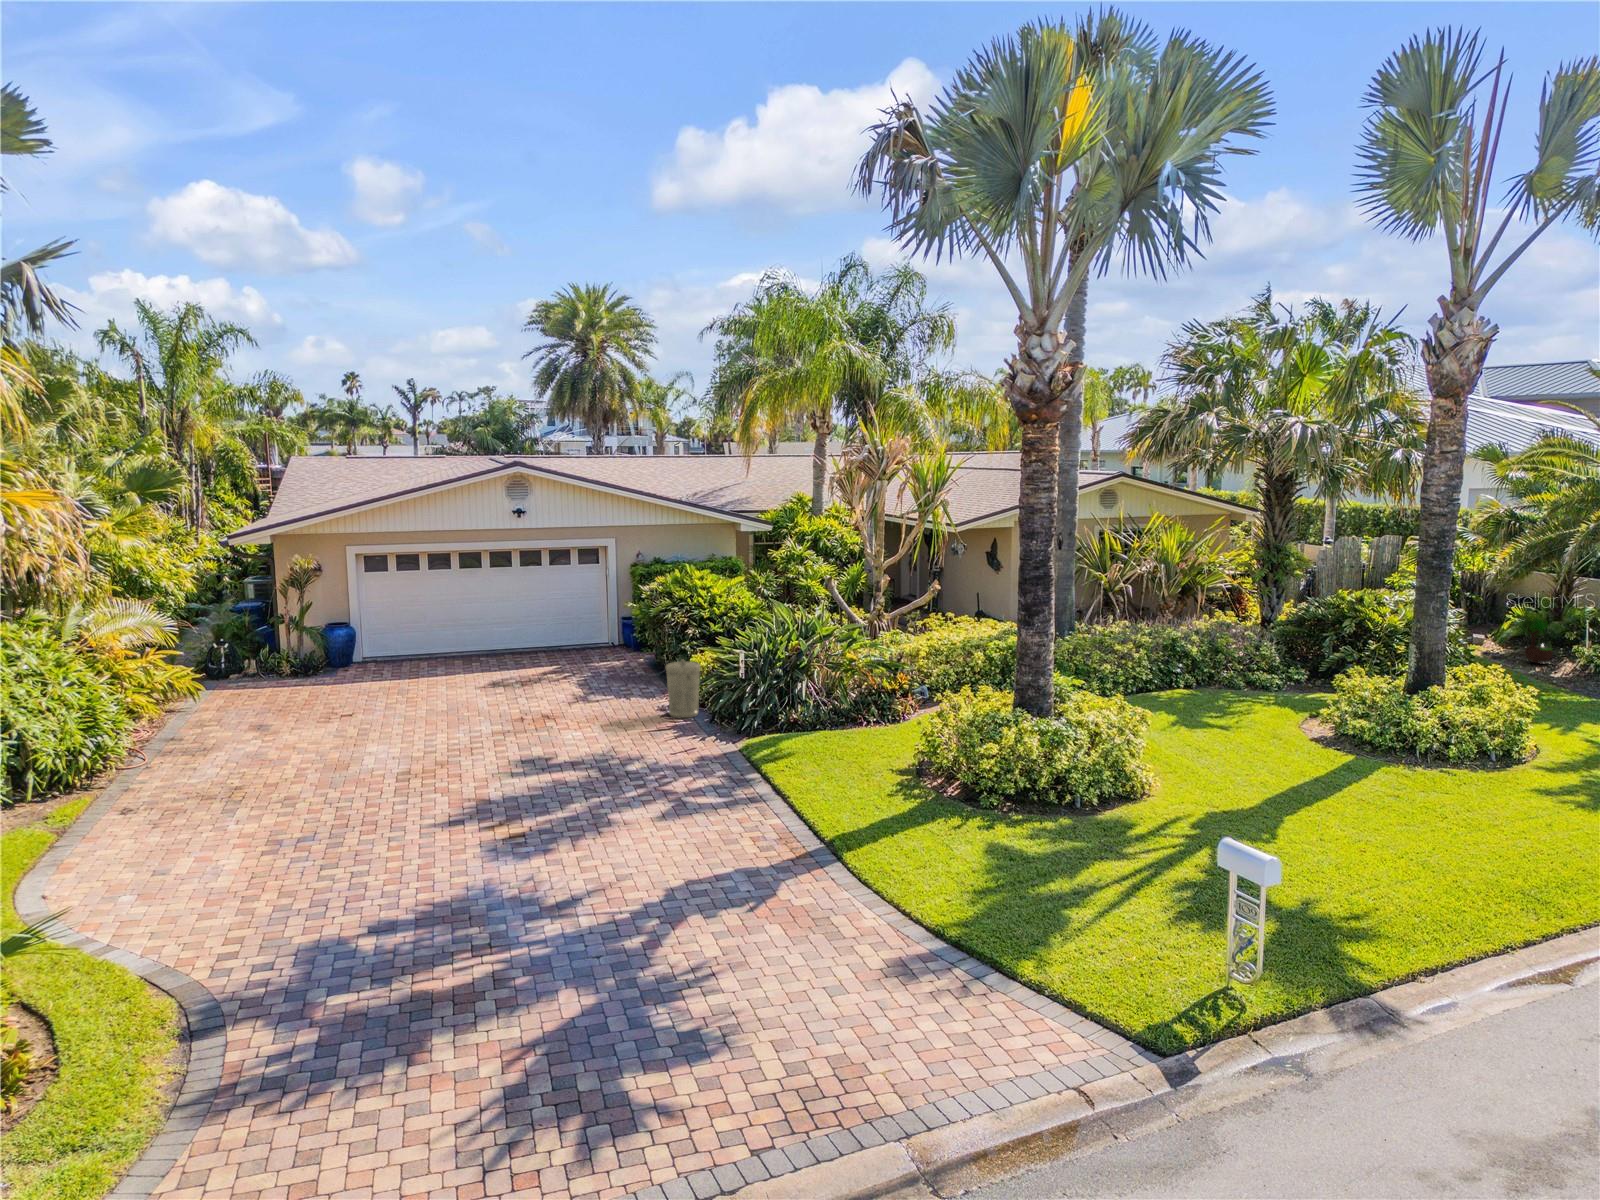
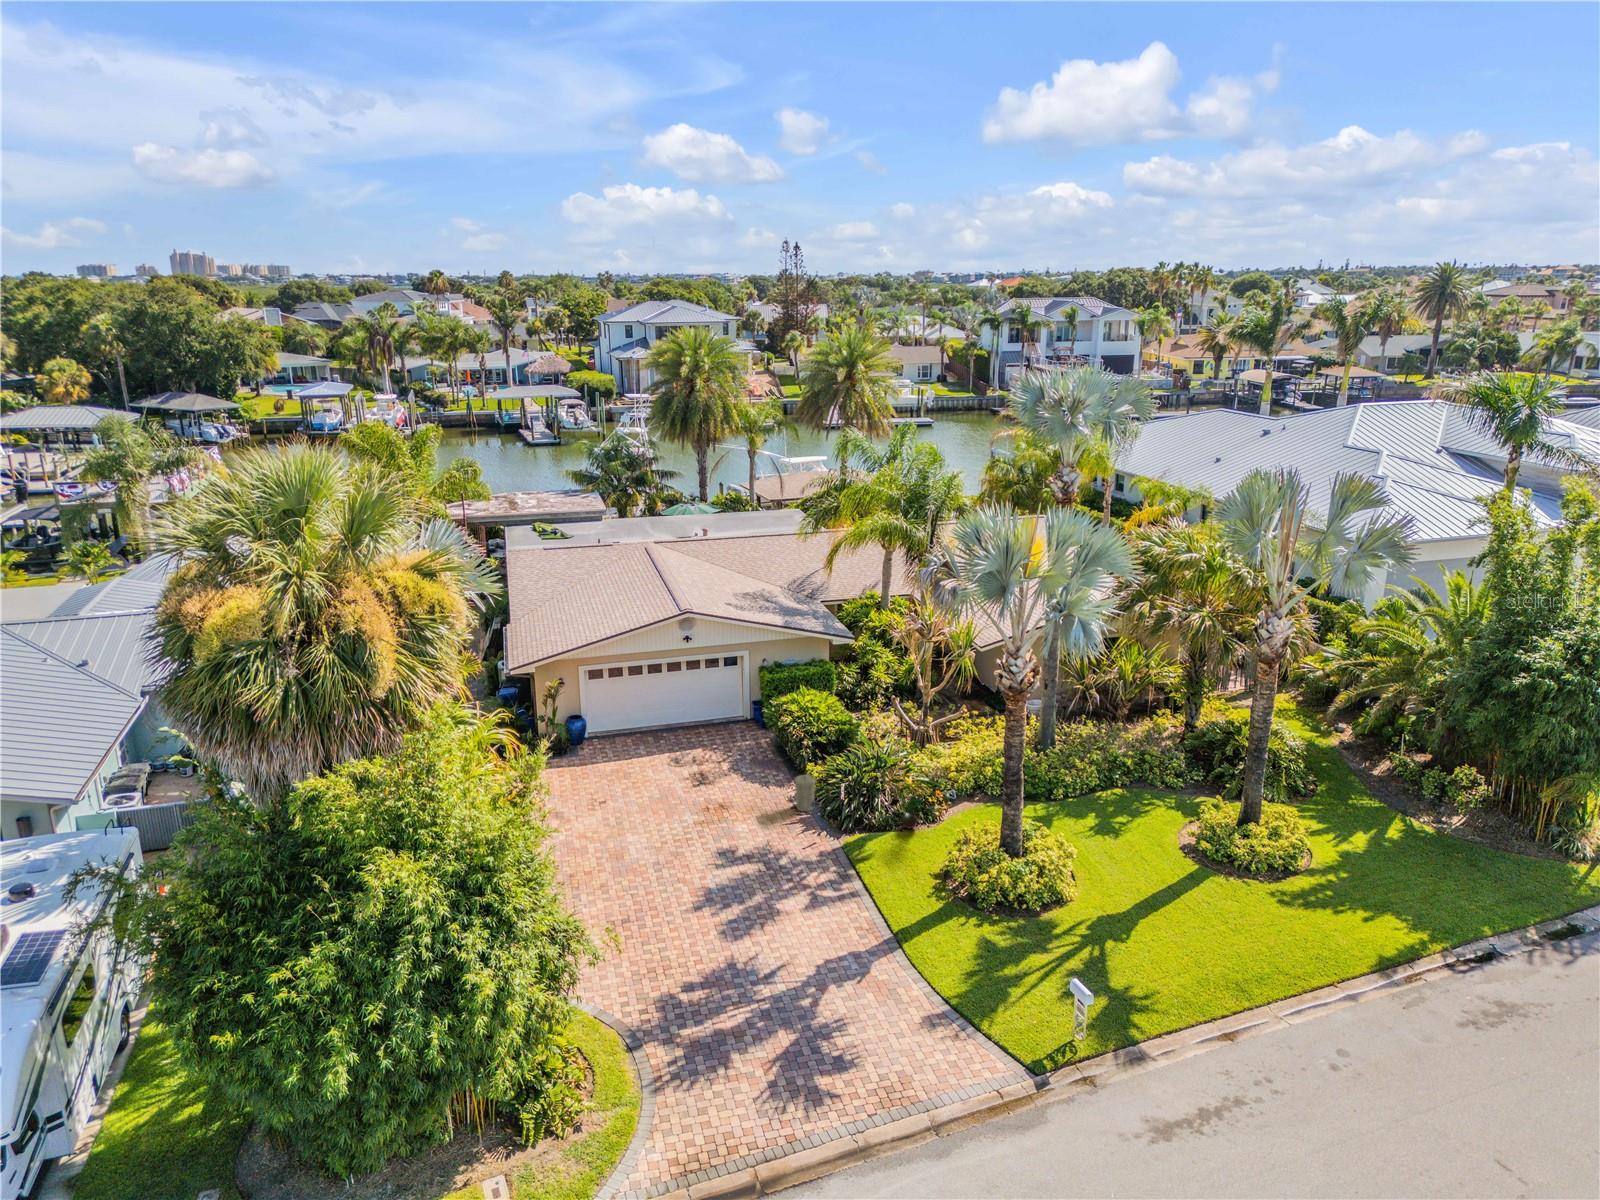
potted tree: present [1518,617,1552,663] -> present [901,797,920,829]

